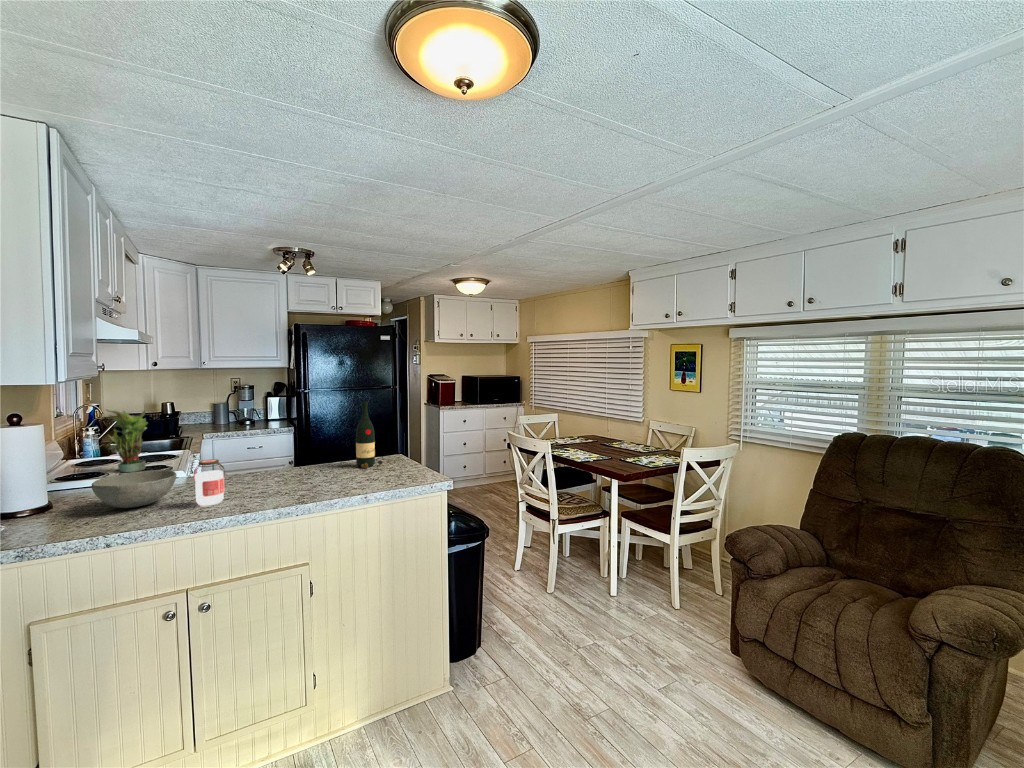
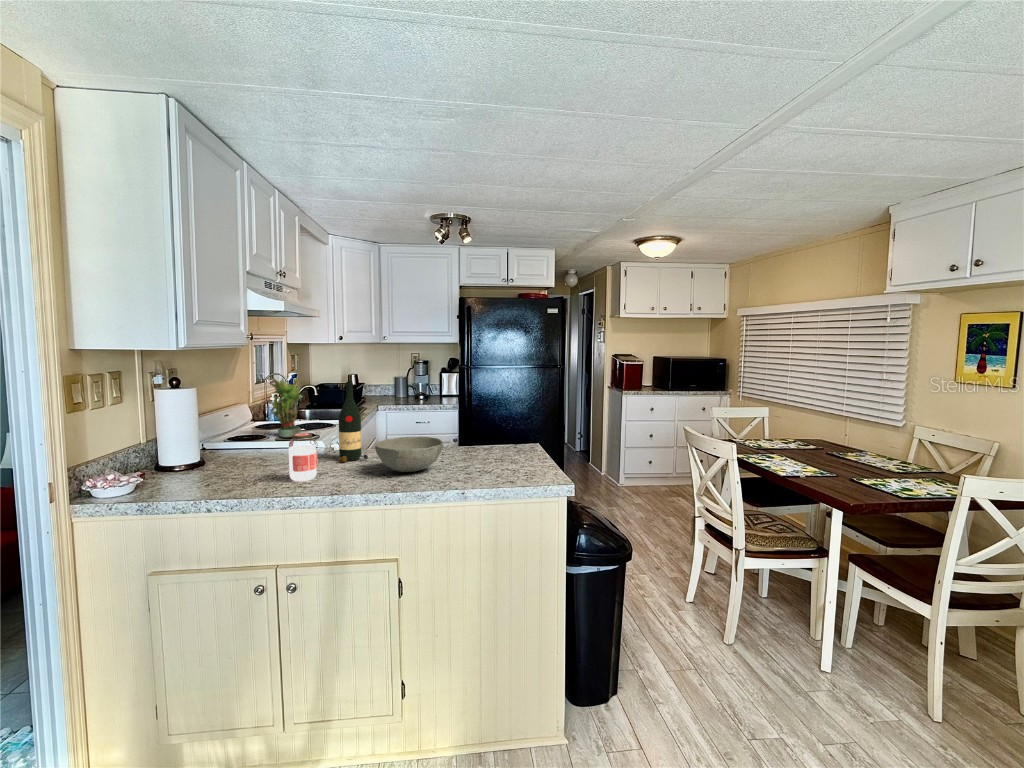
wine bottle: present [356,402,383,468] -> present [338,382,368,462]
bowl: present [92,470,177,508] -> present [375,437,443,472]

